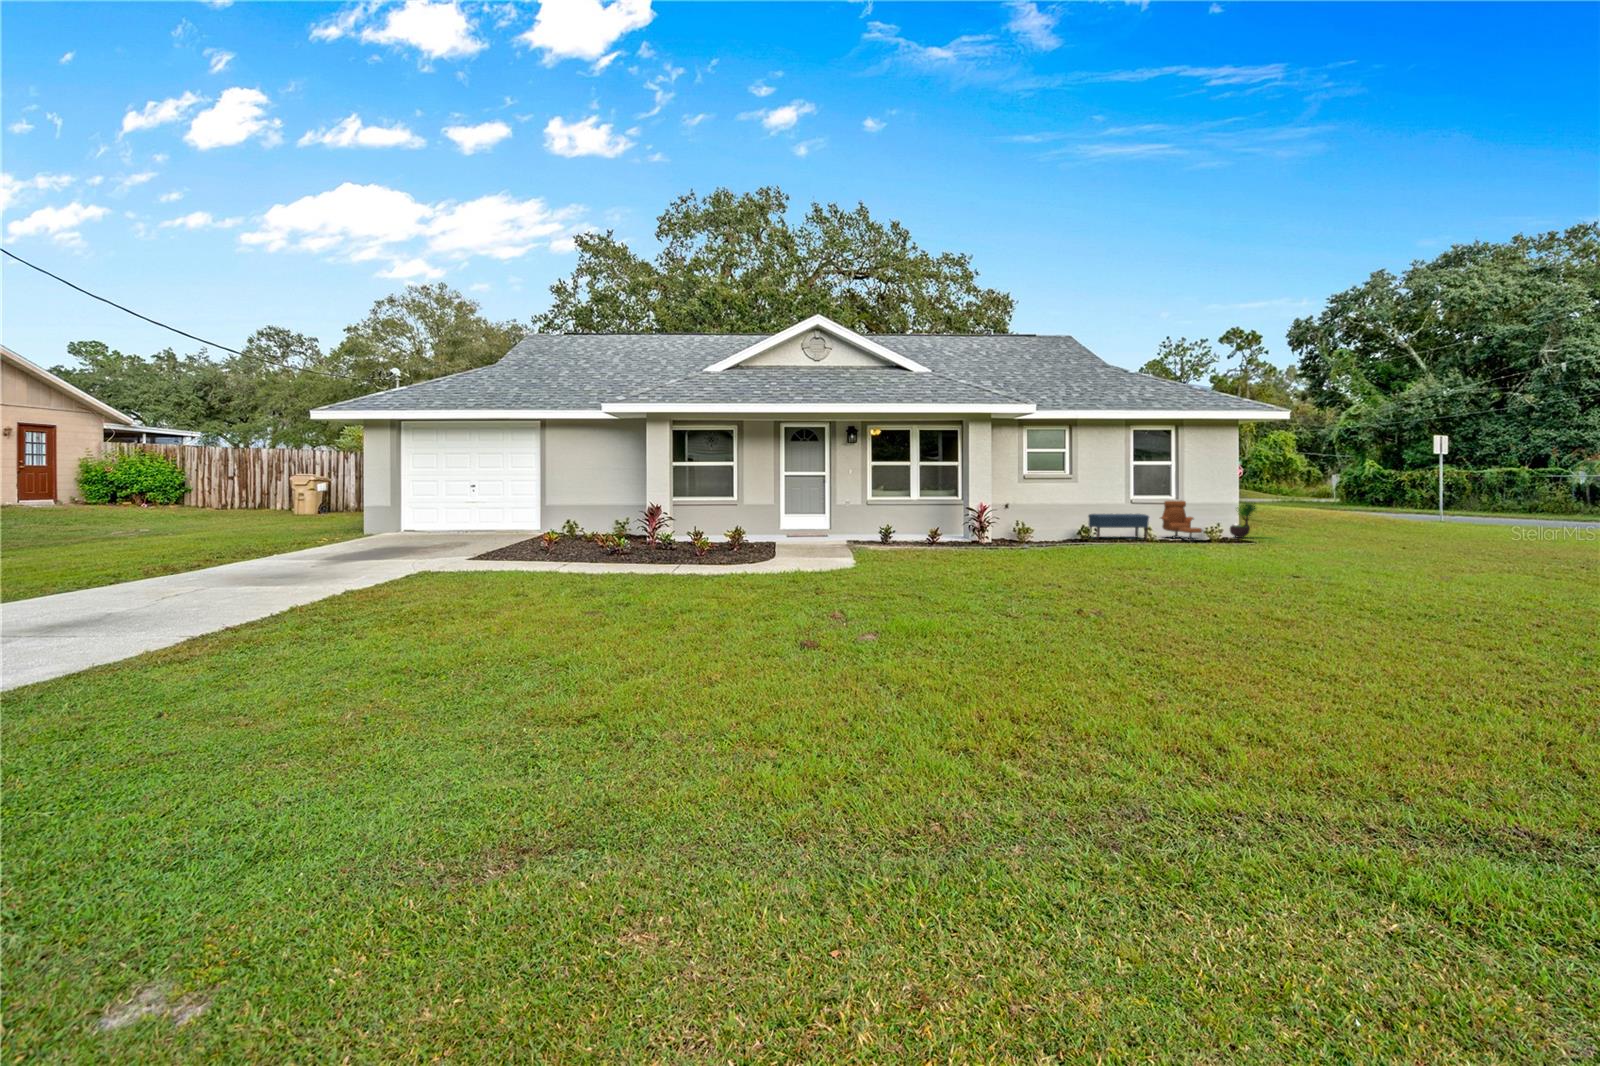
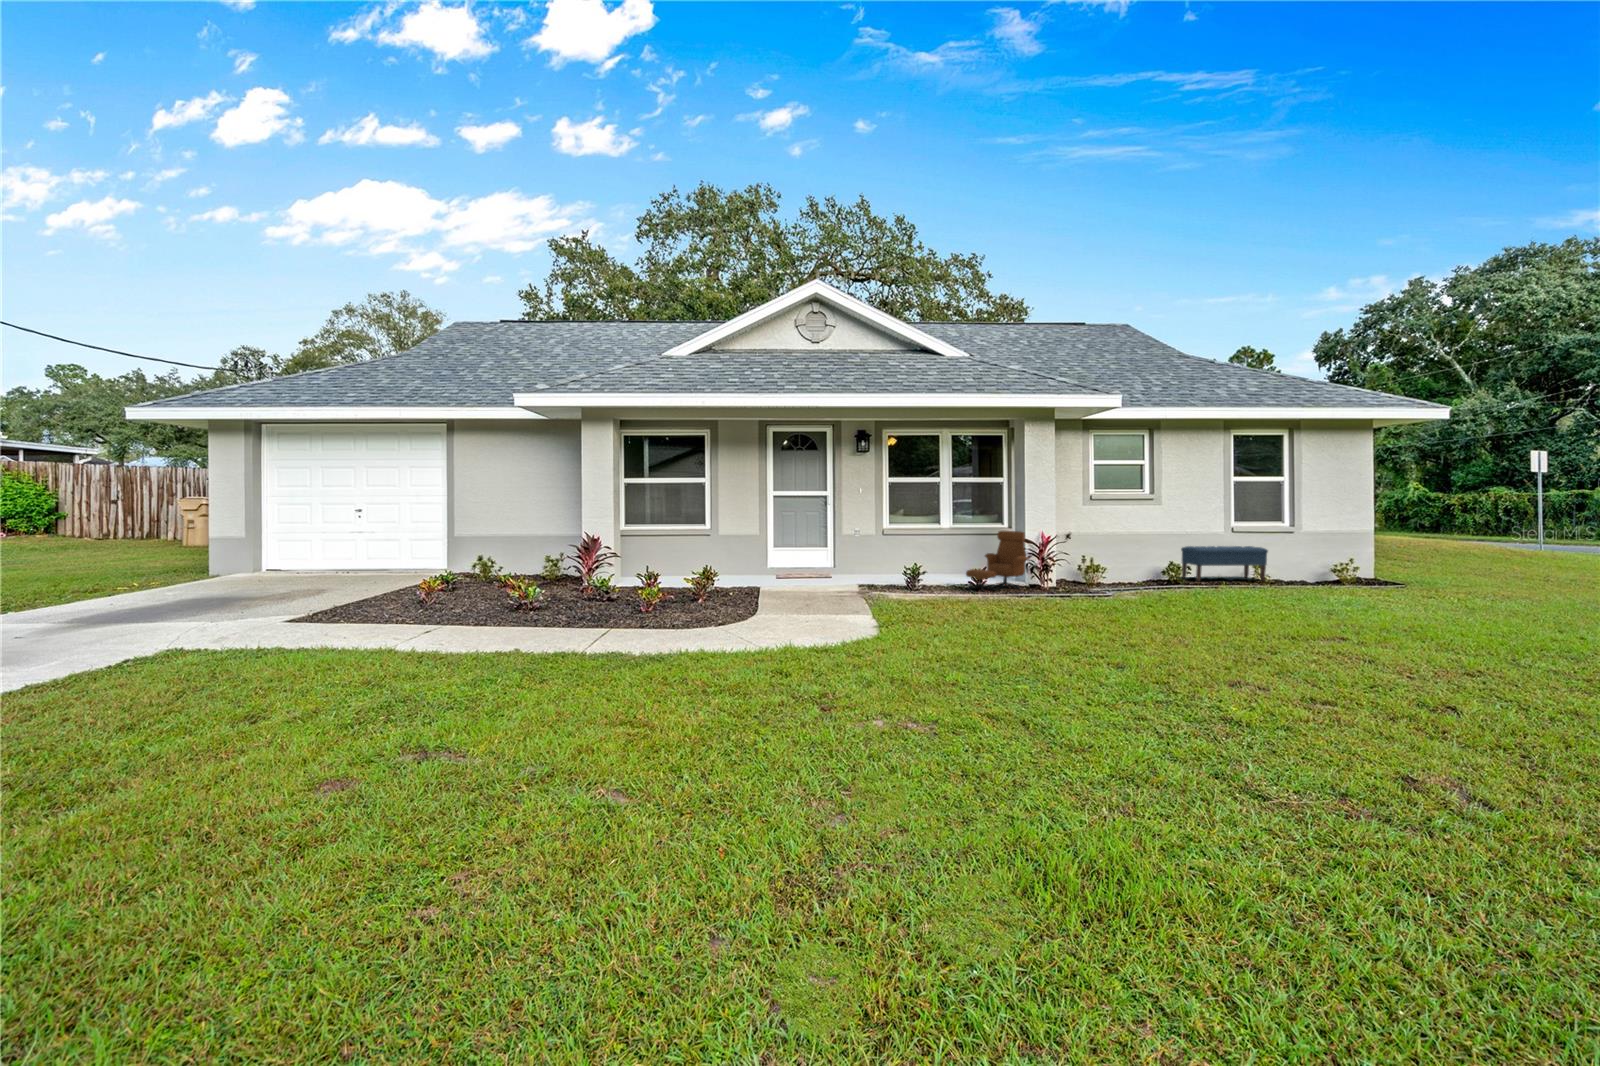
lounge chair: present [1161,501,1202,541] -> present [966,531,1029,591]
potted tree: present [1230,503,1256,538] -> none [1370,526,1413,578]

